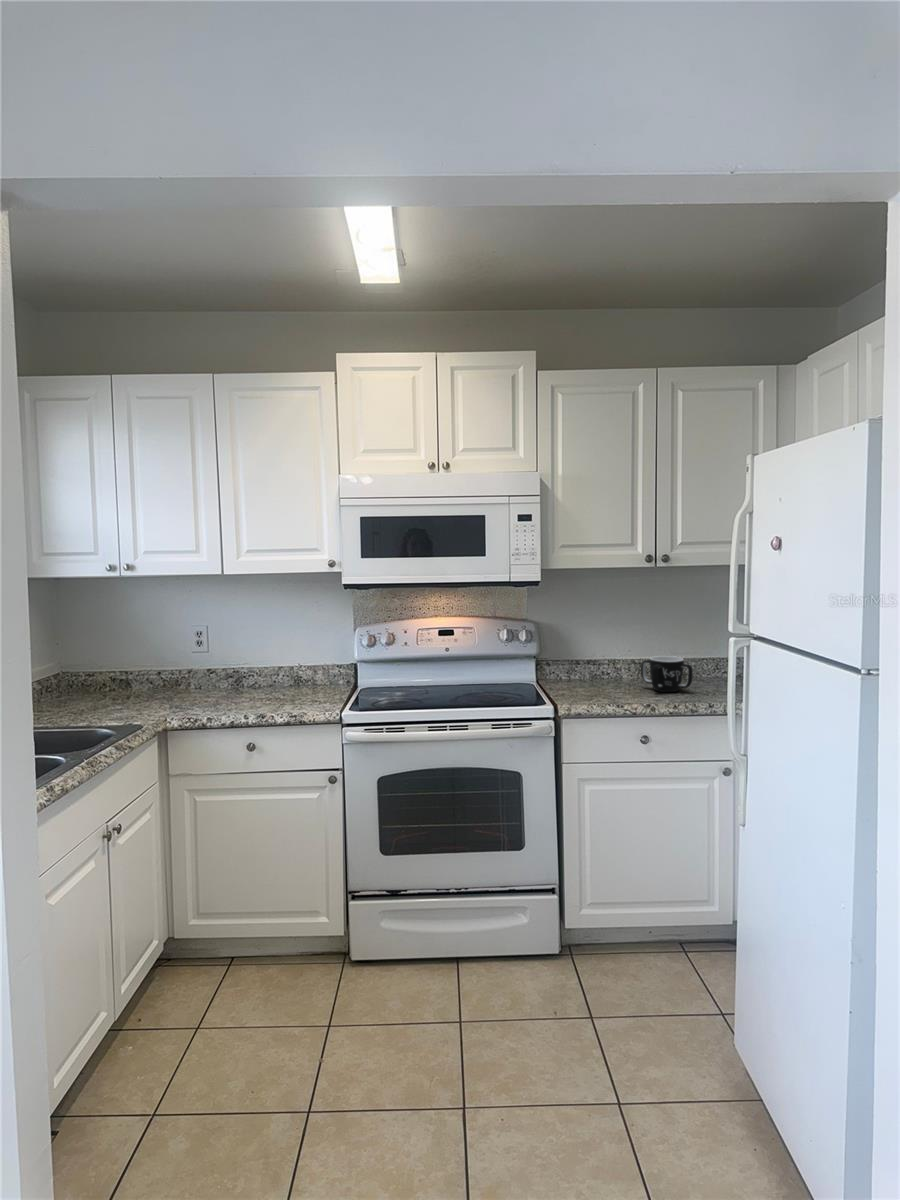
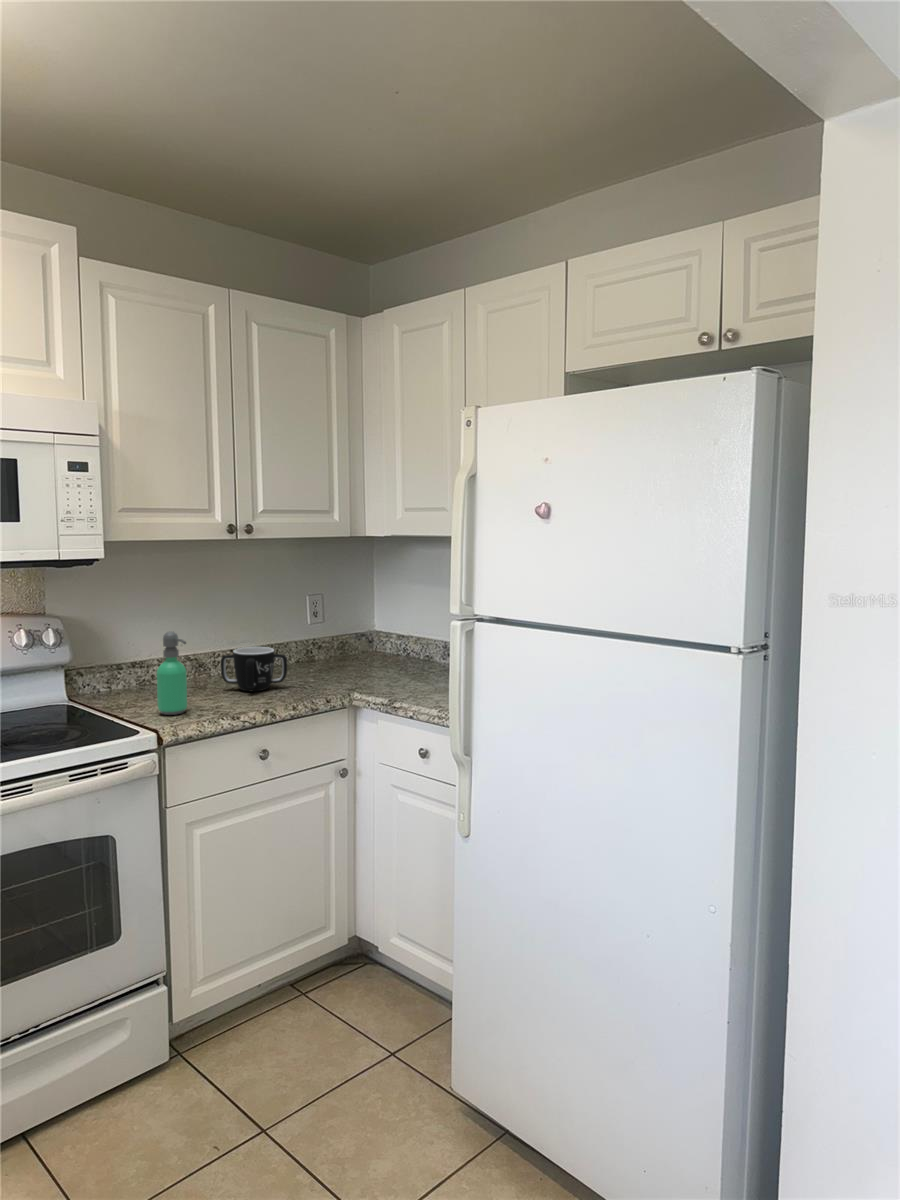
soap dispenser: none [575,636,596,698] -> present [157,632,187,715]

